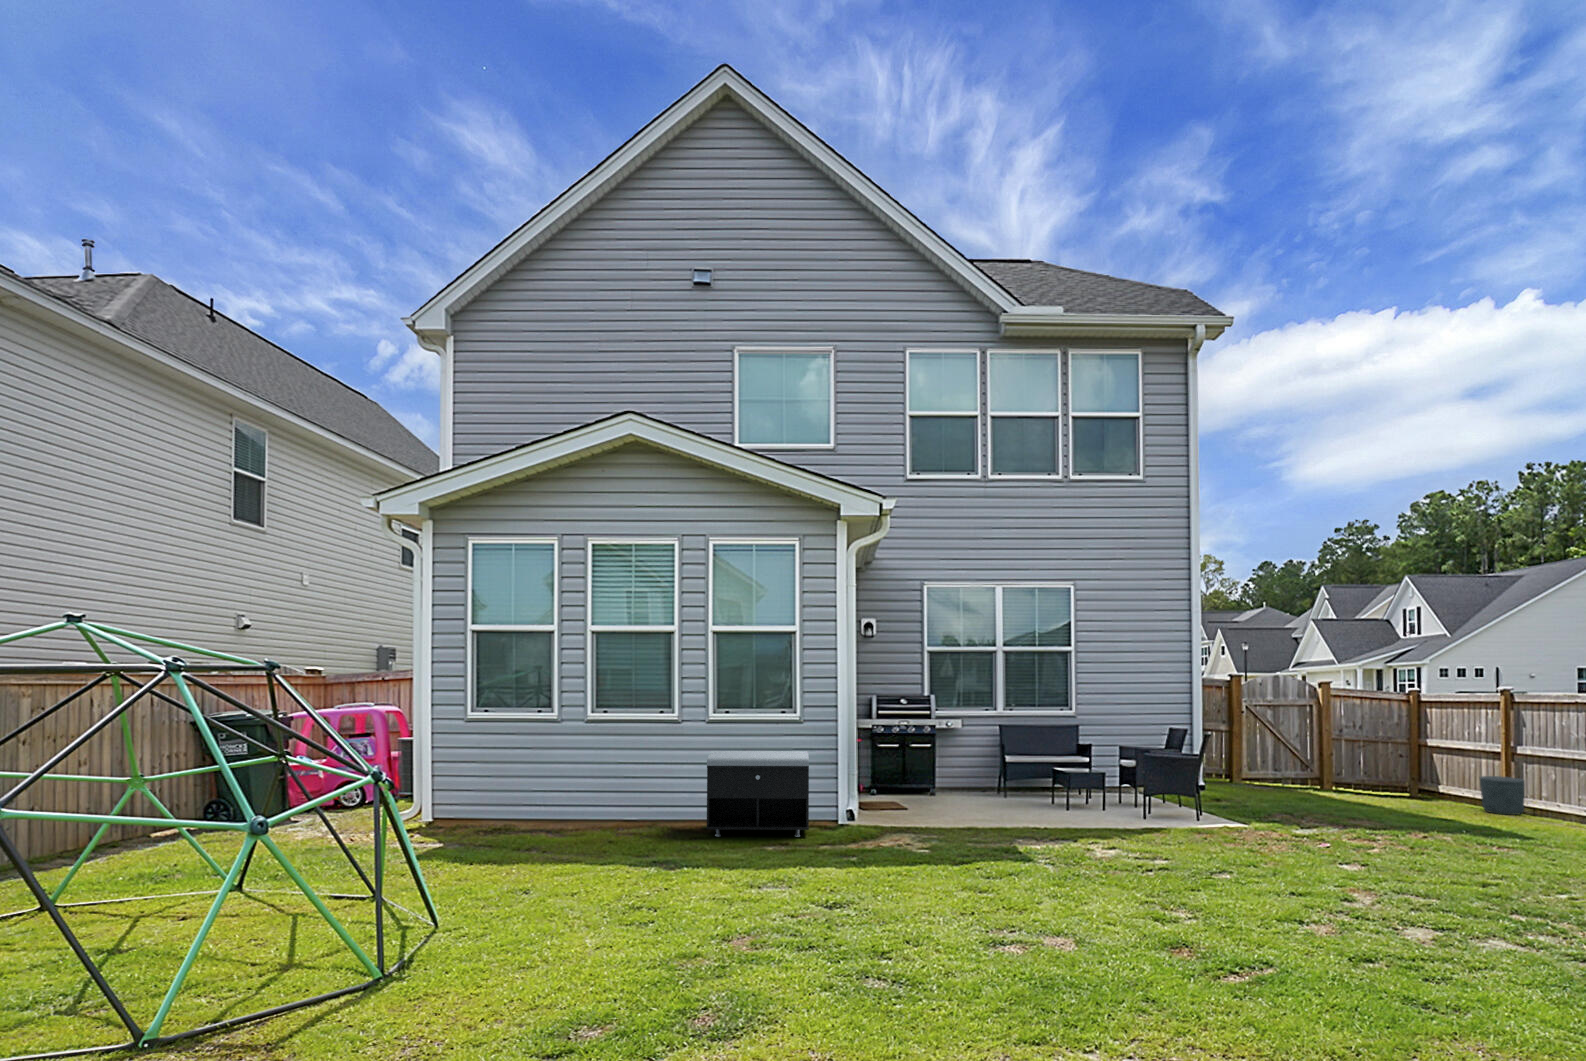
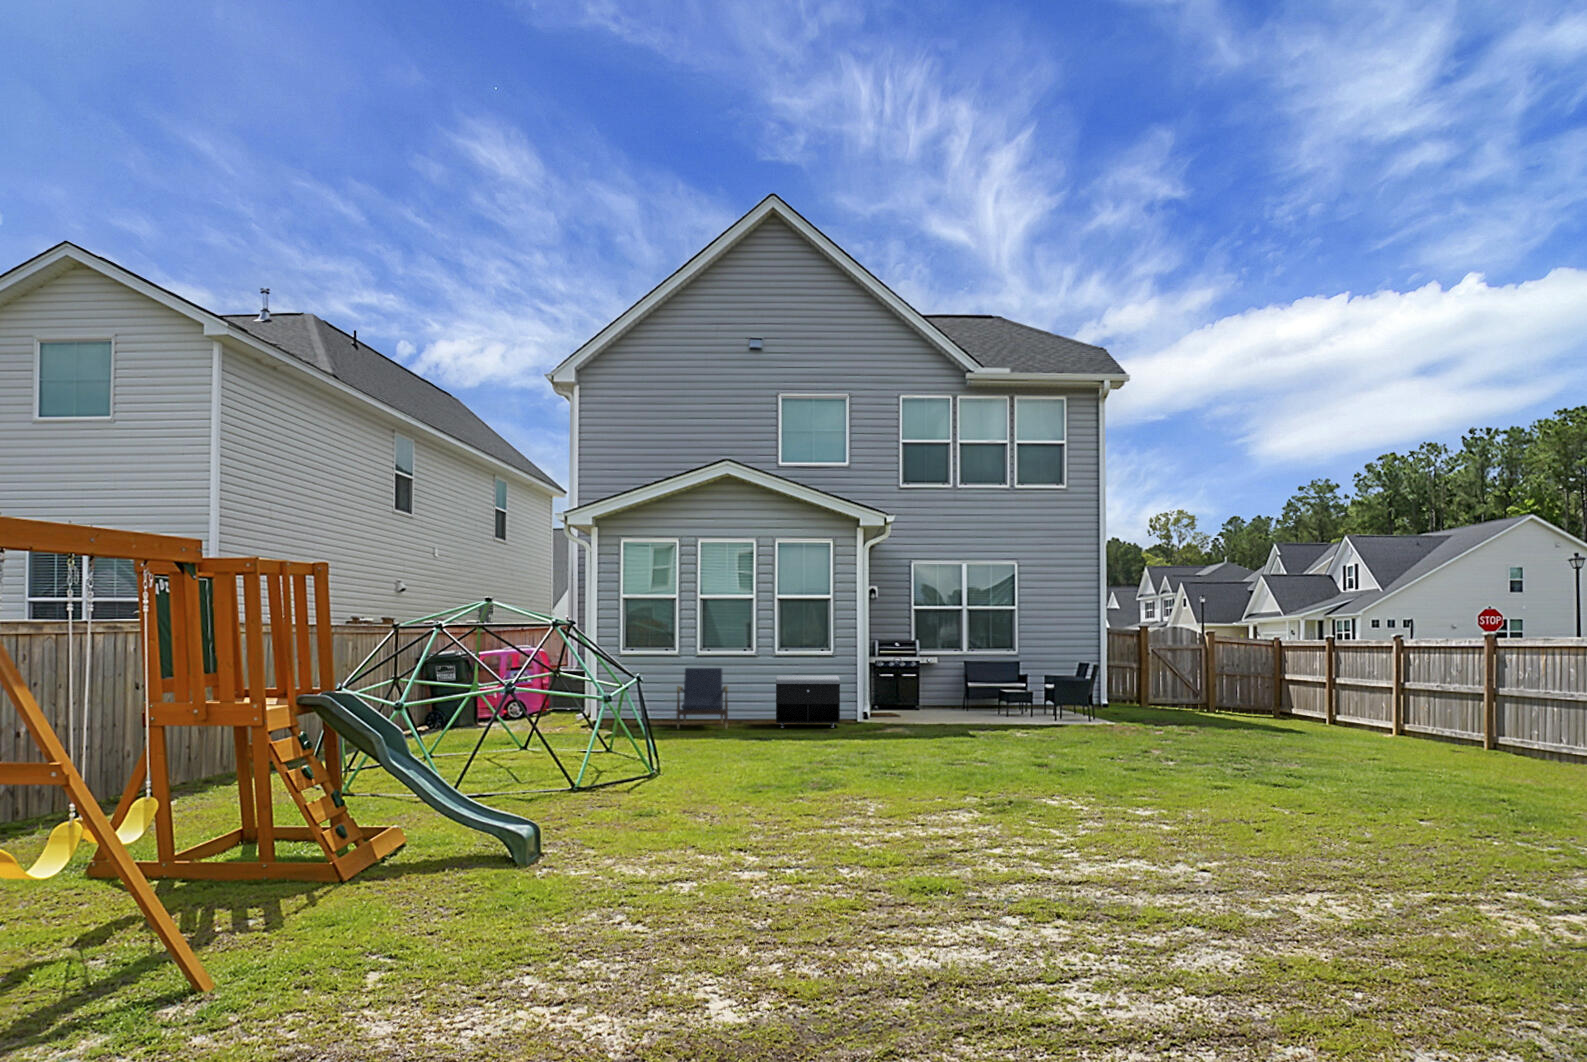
lounge chair: none [545,738,629,841] -> present [676,668,728,728]
planter: present [1480,776,1524,815] -> none [1296,696,1324,722]

